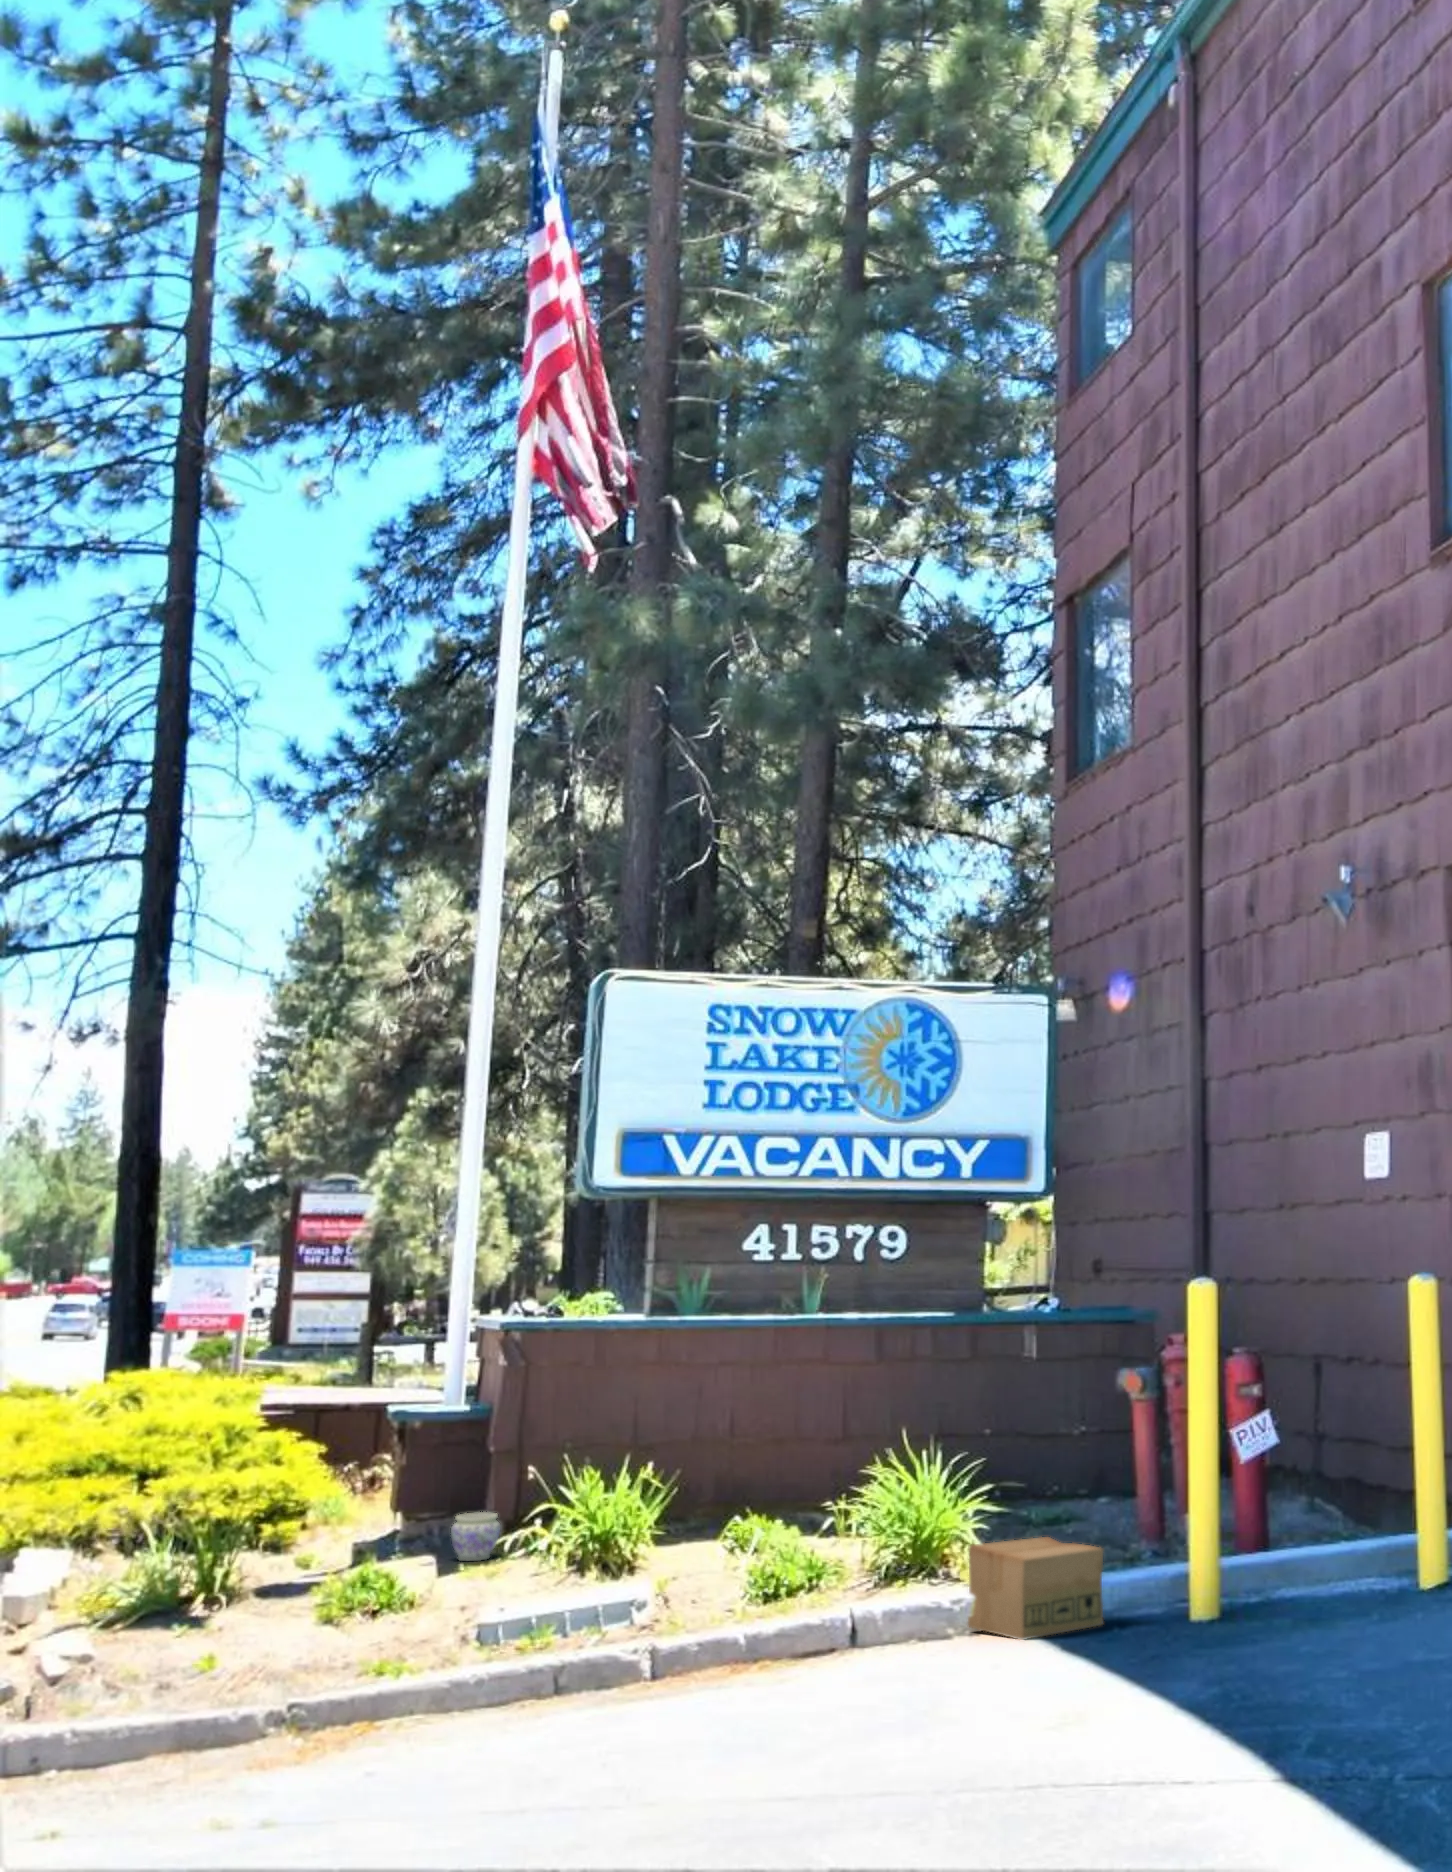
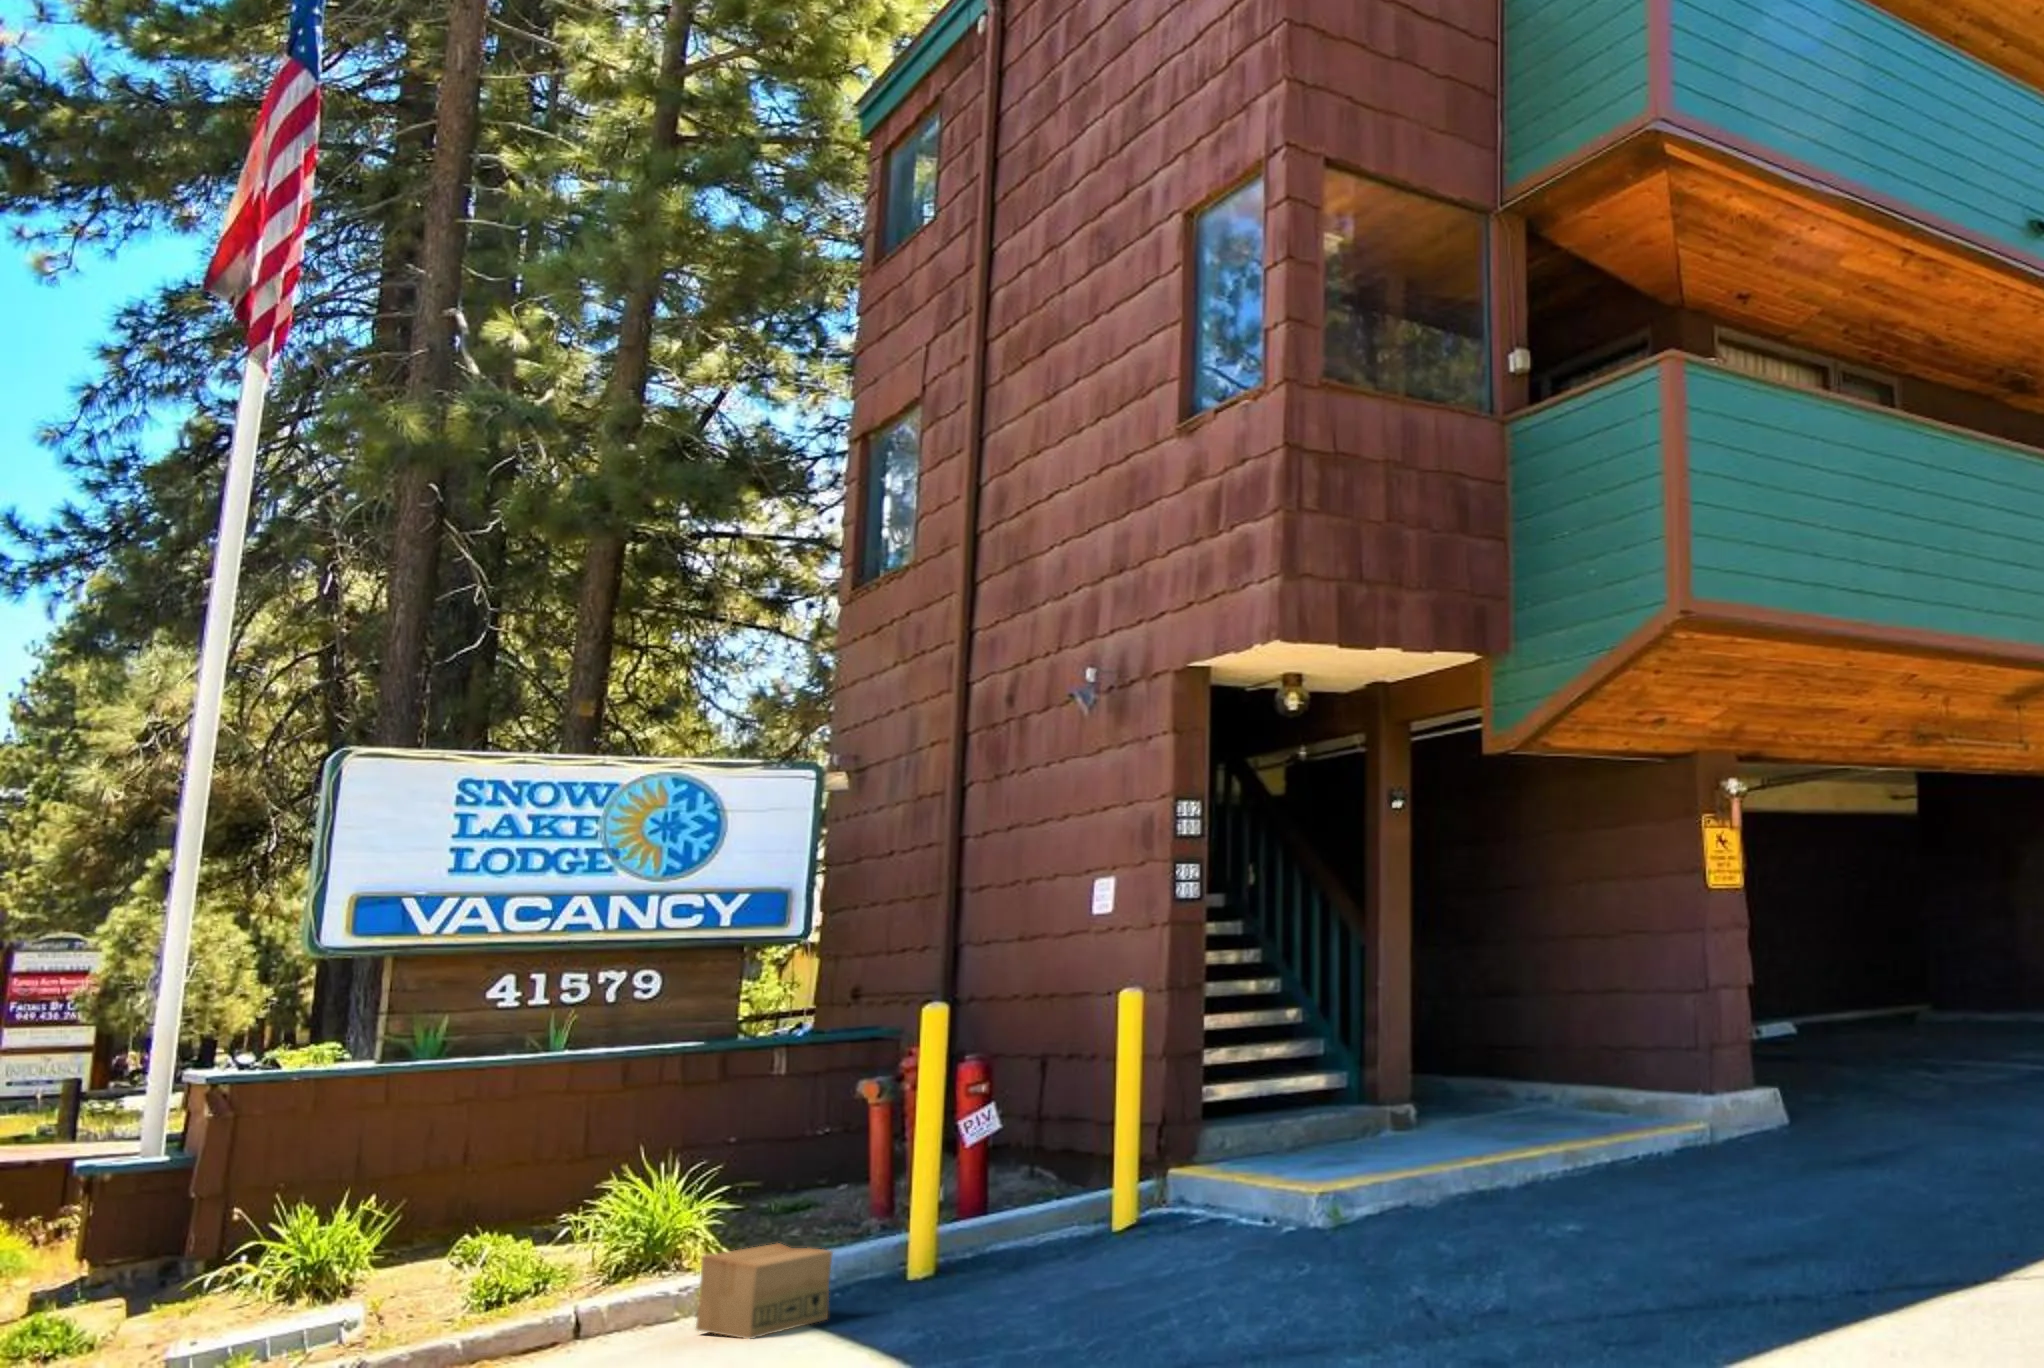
planter: present [451,1512,500,1561] -> none [152,1250,208,1299]

